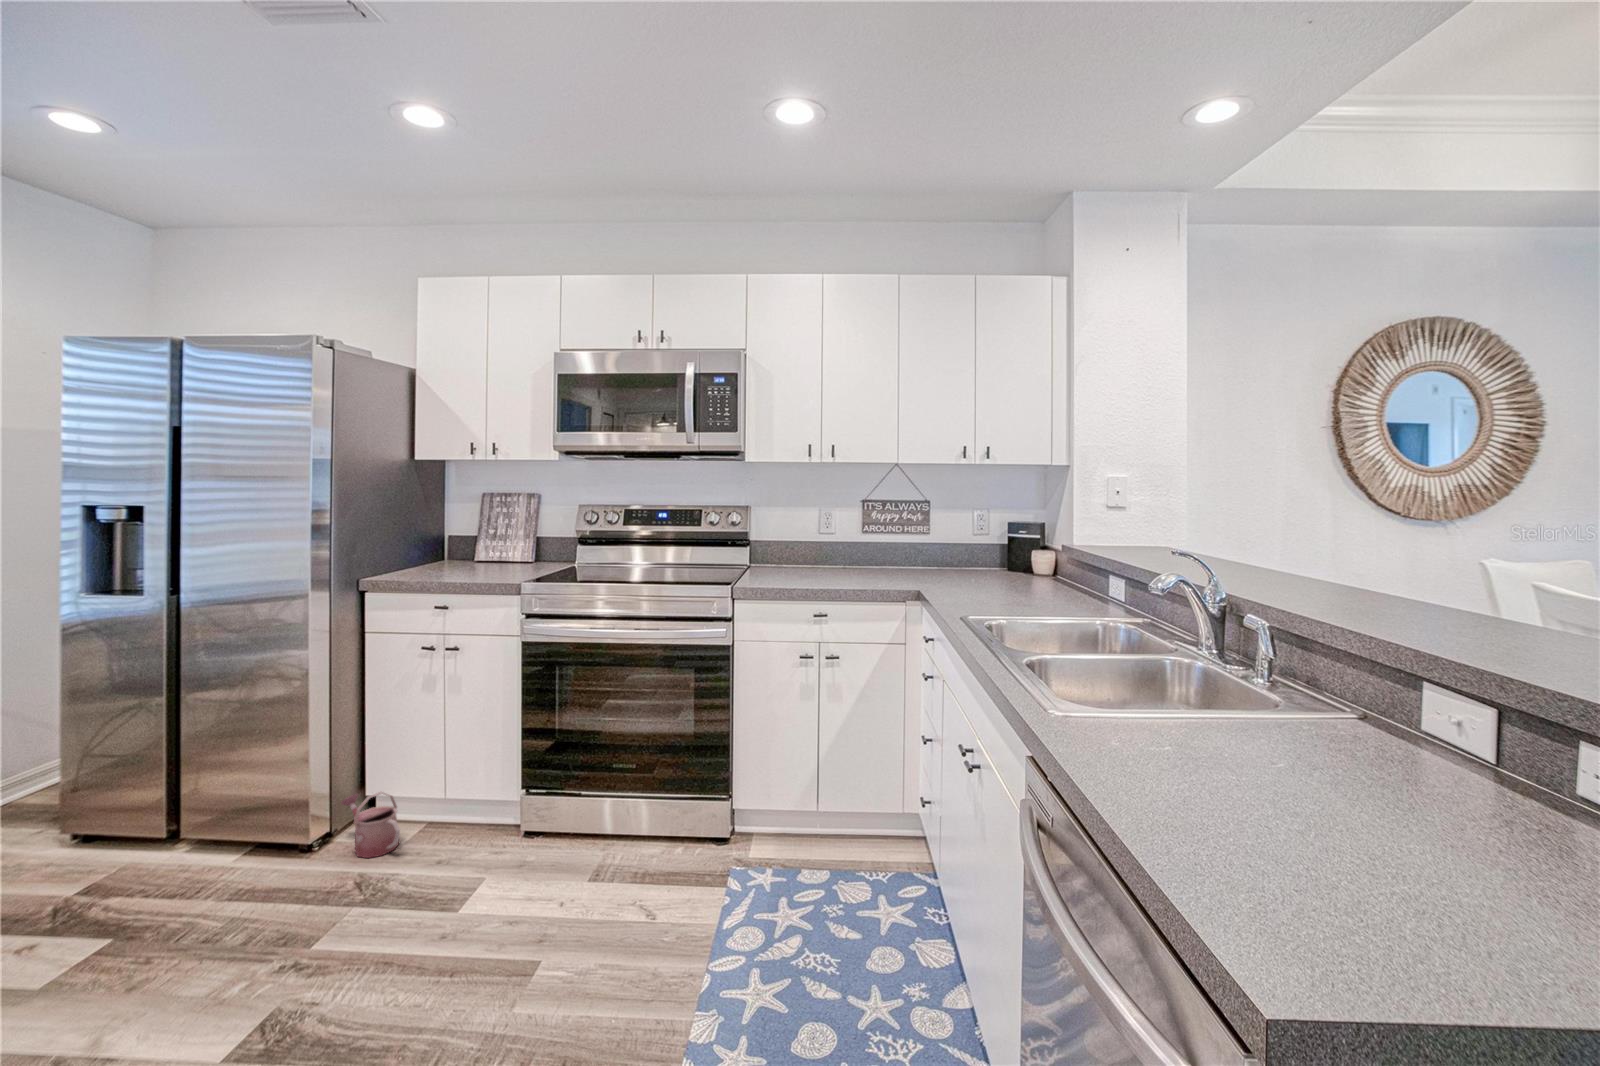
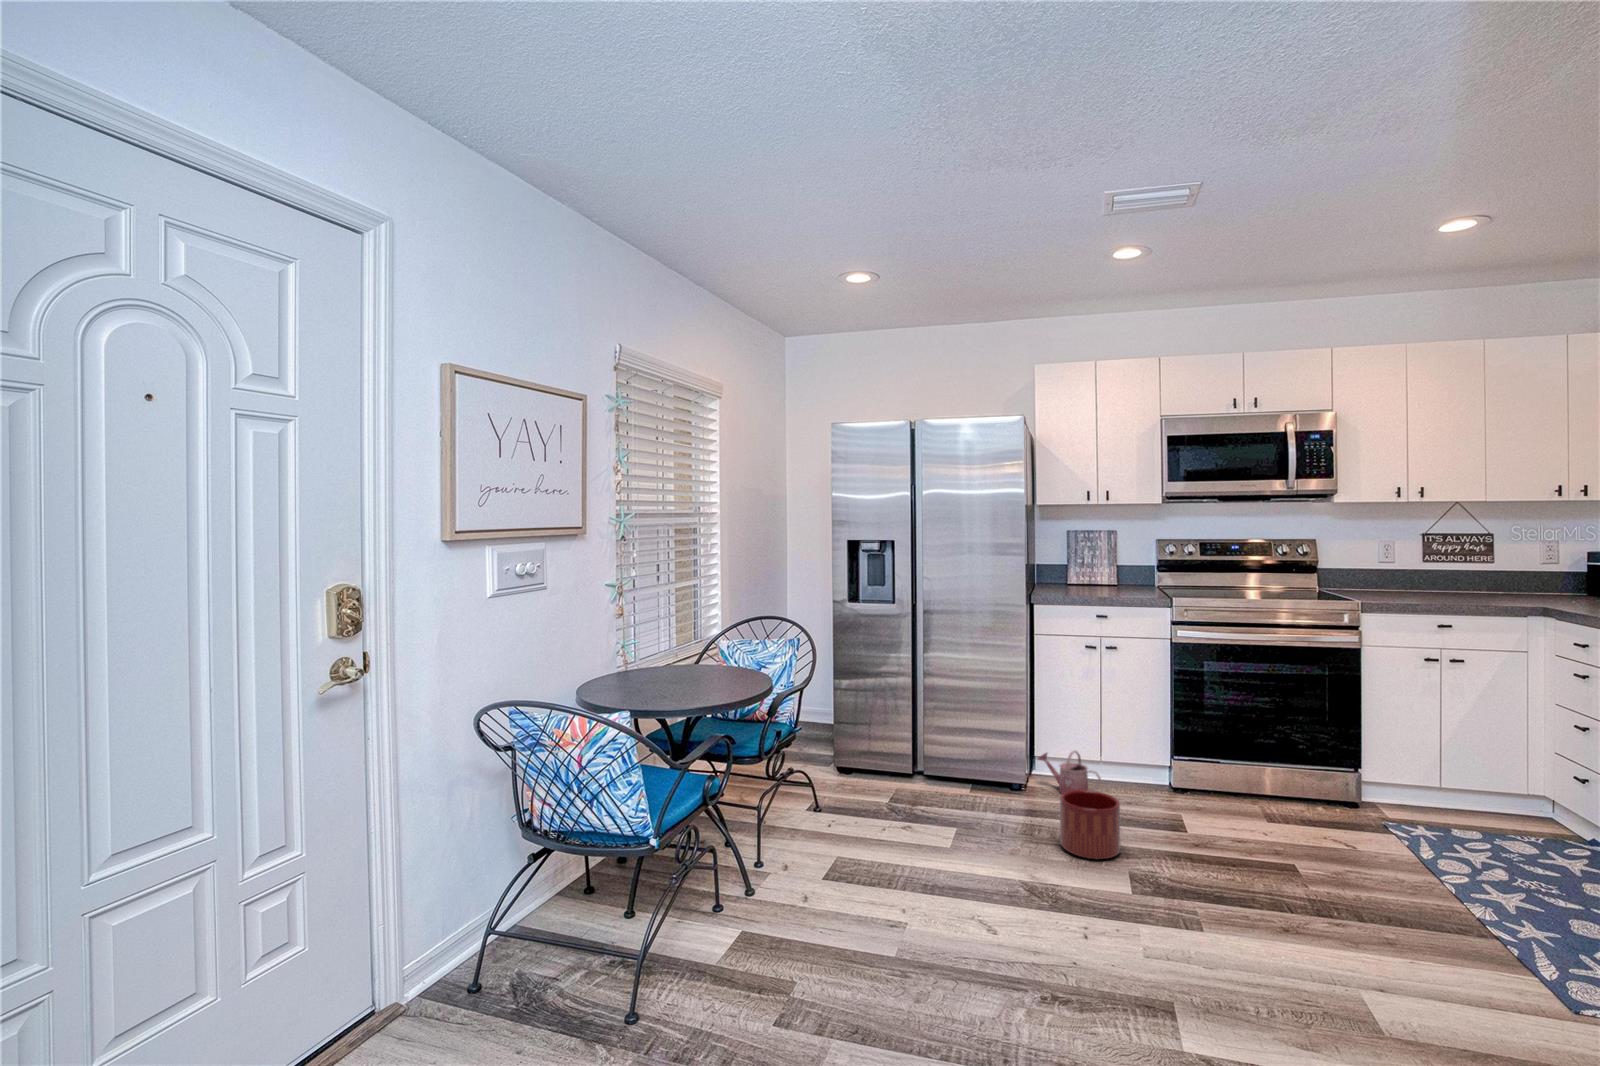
planter: none [178,878,291,1000] -> present [1060,790,1120,859]

